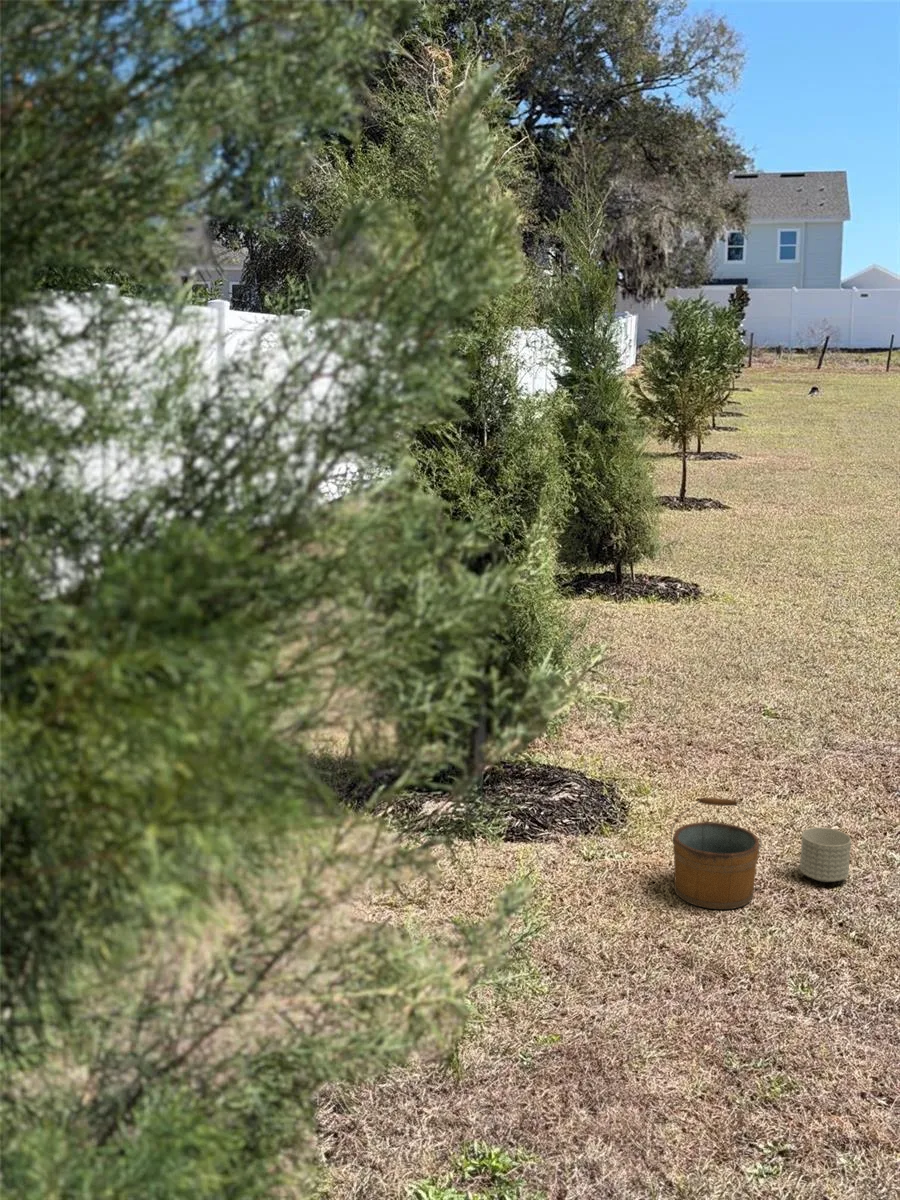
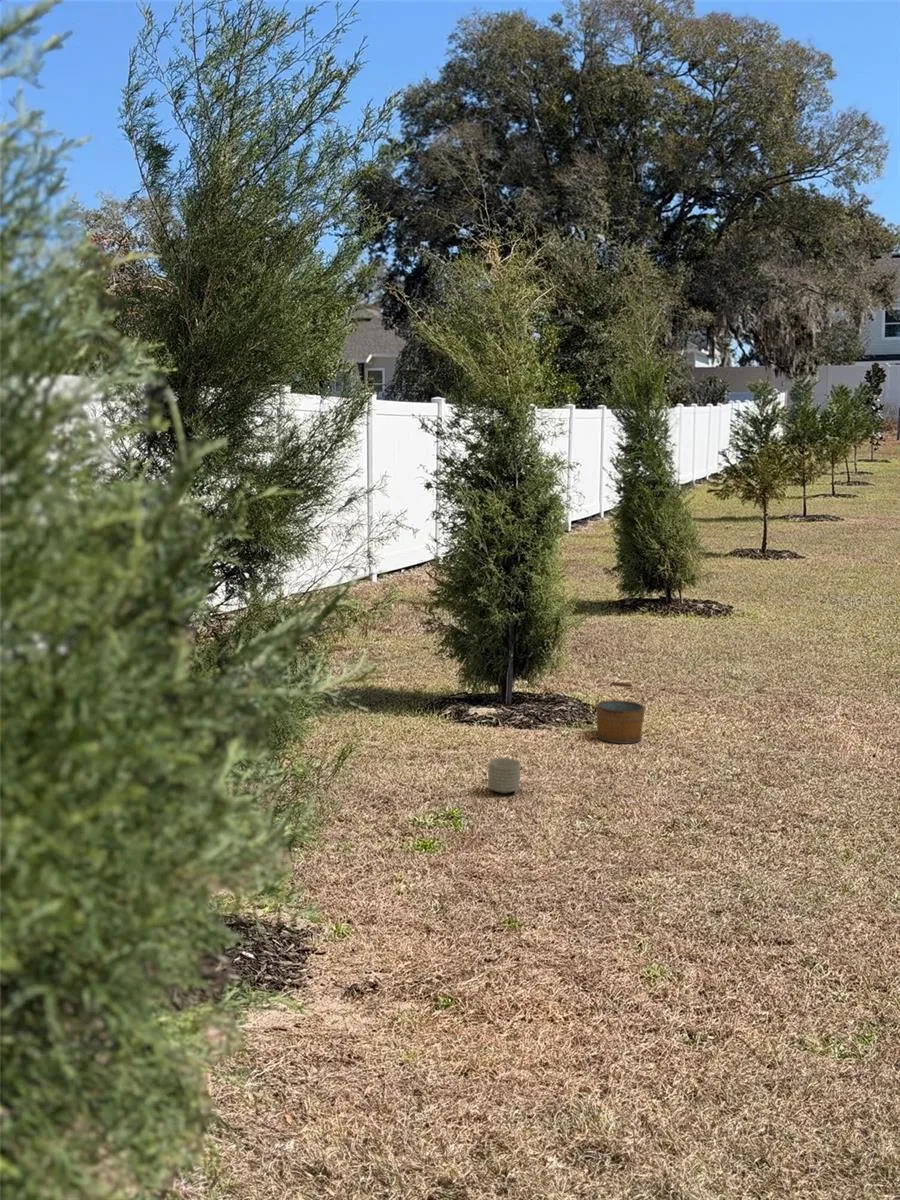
planter: present [800,828,851,882] -> present [488,758,521,794]

